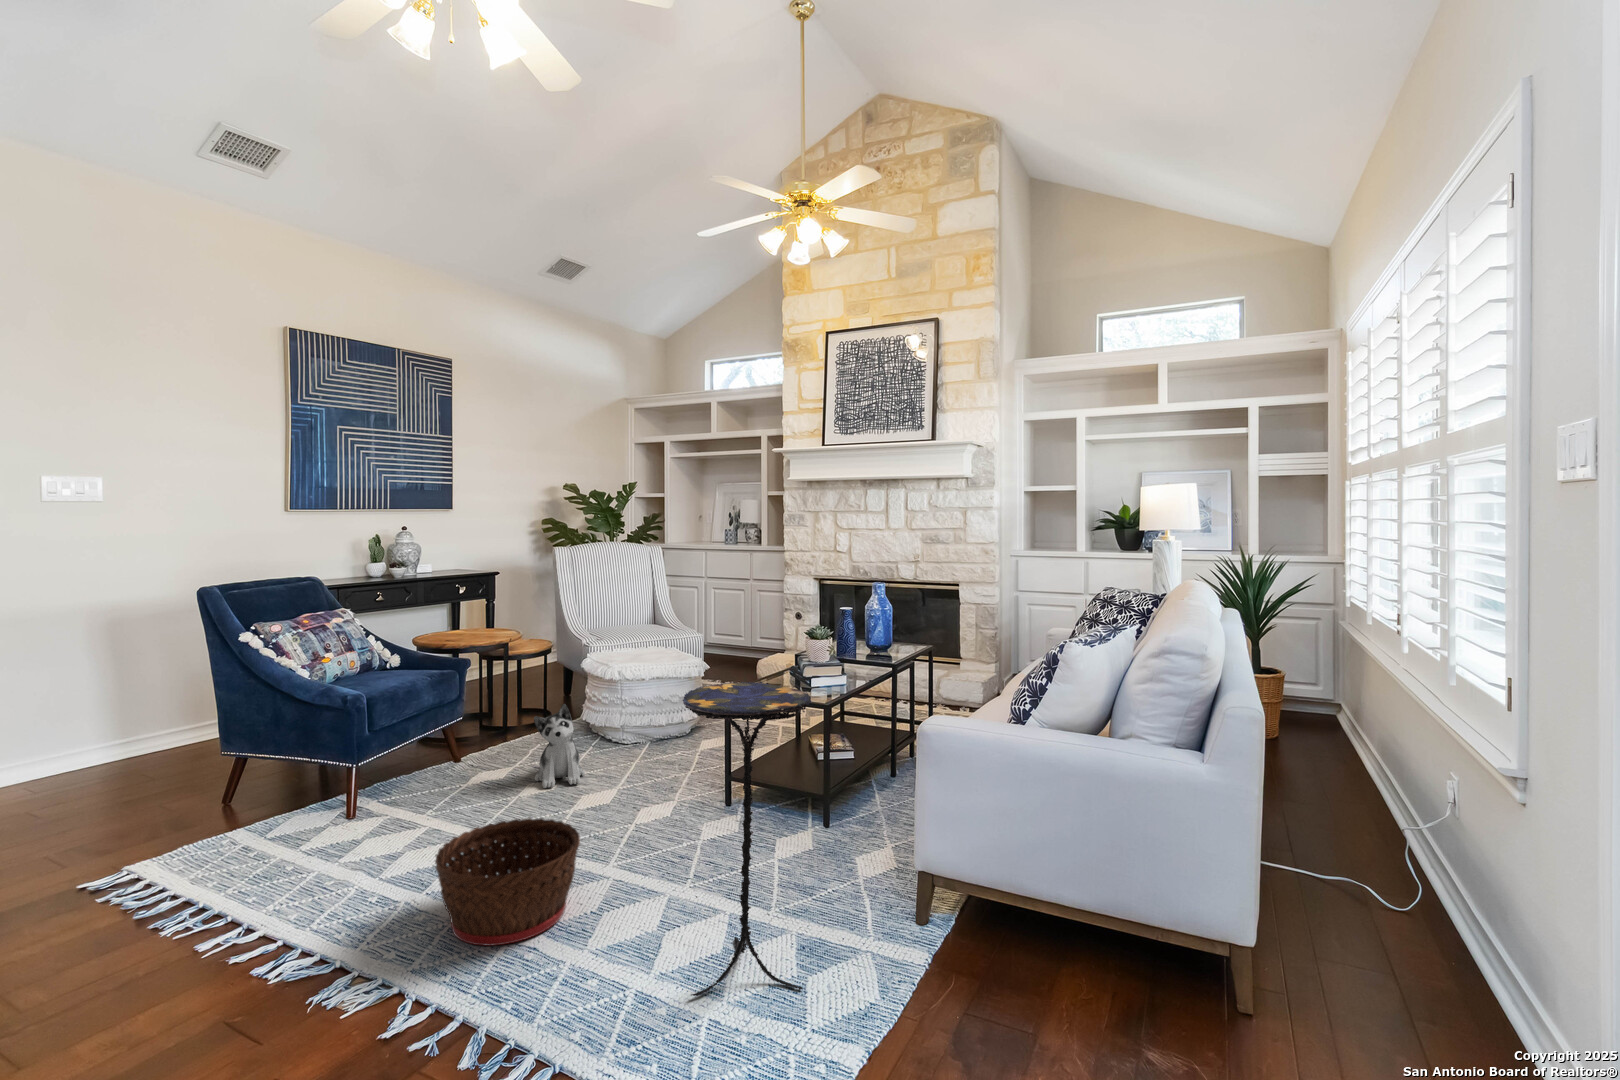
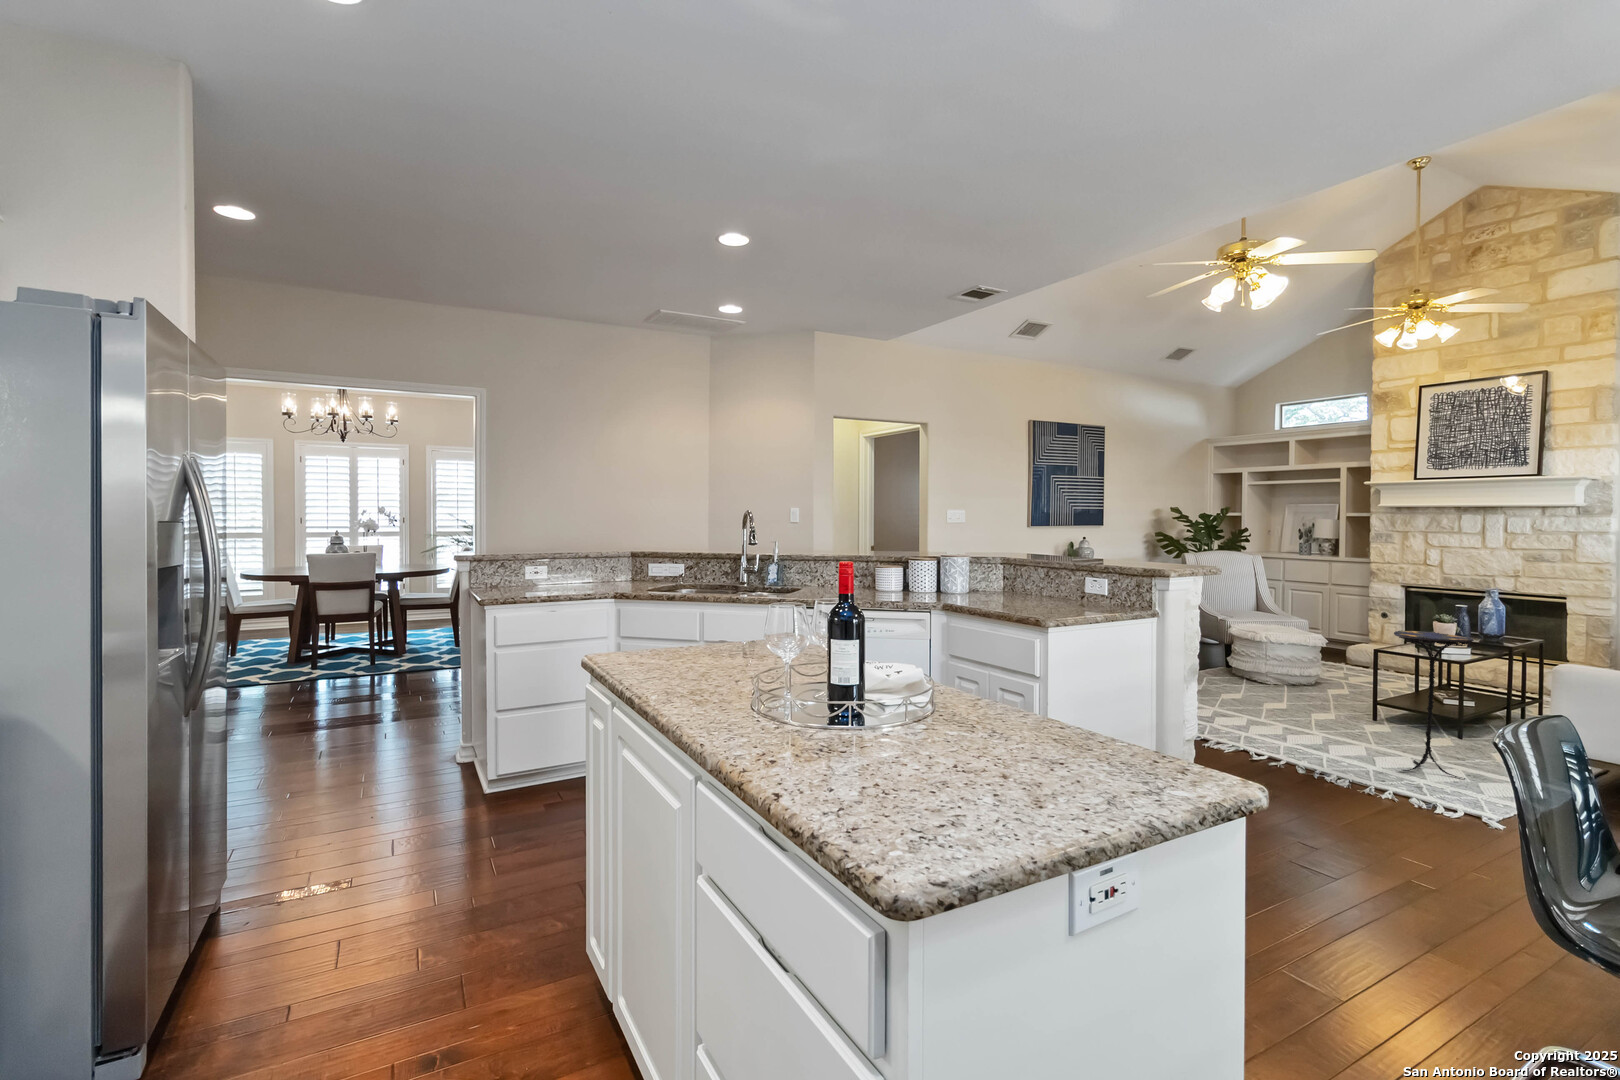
plush toy: present [534,704,585,788] -> none [1226,650,1259,698]
basket: present [435,818,580,946] -> none [1237,694,1312,743]

